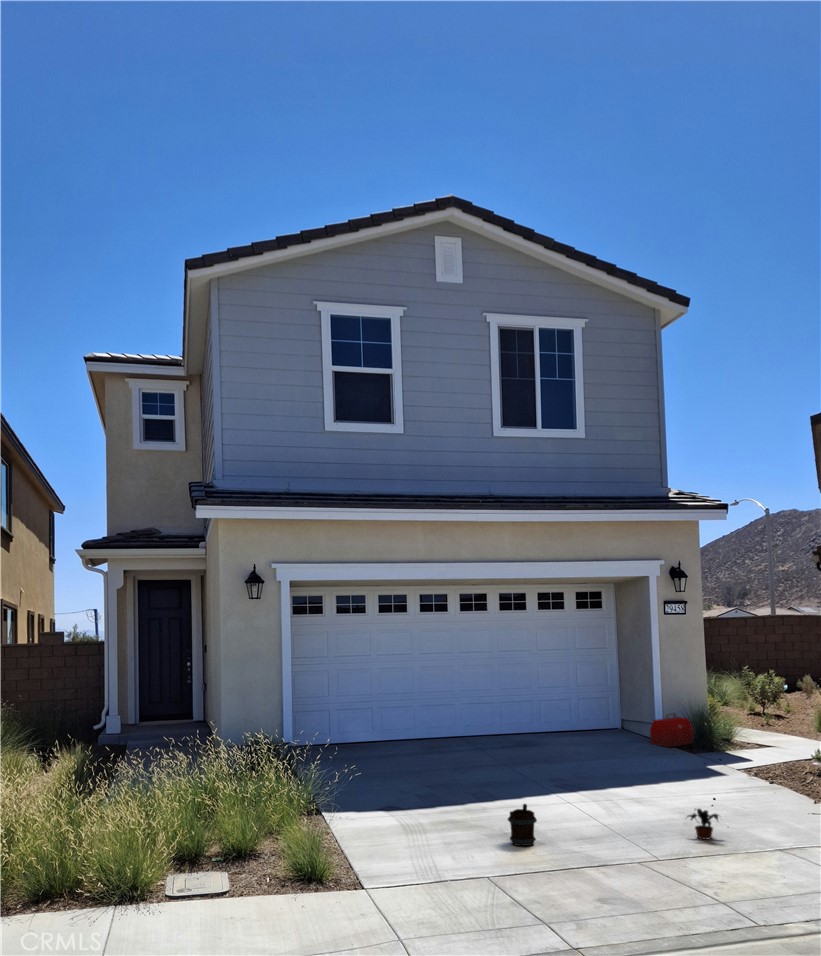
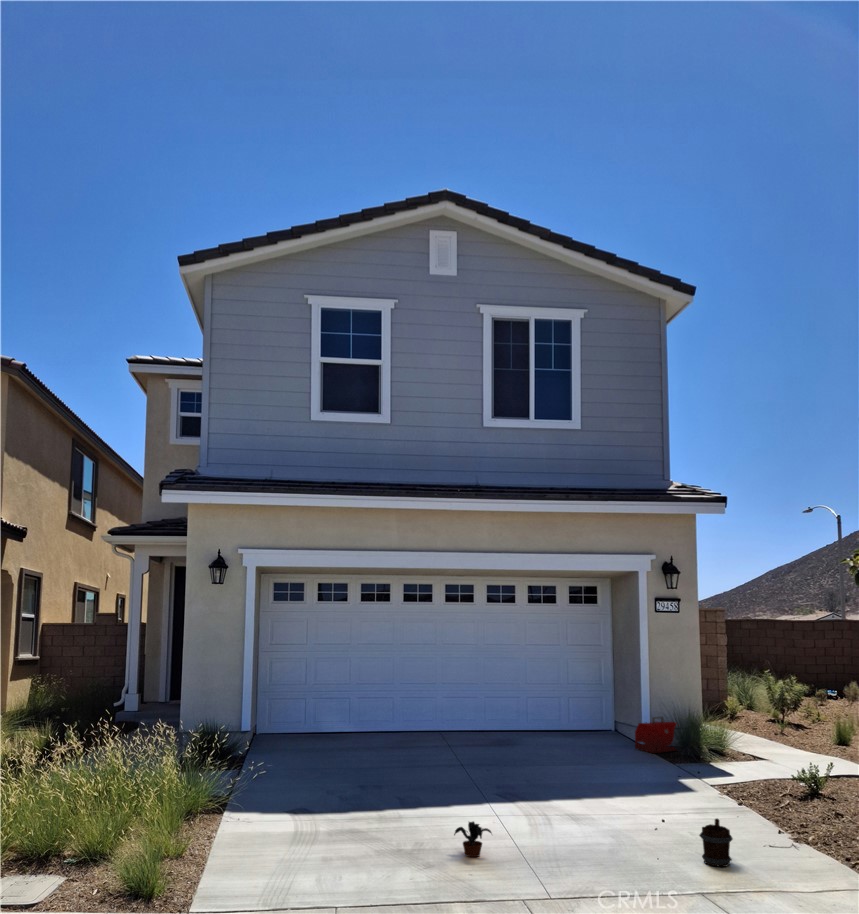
bucket: present [508,804,537,846] -> present [700,819,733,867]
potted plant: present [688,809,718,840] -> present [454,821,491,857]

